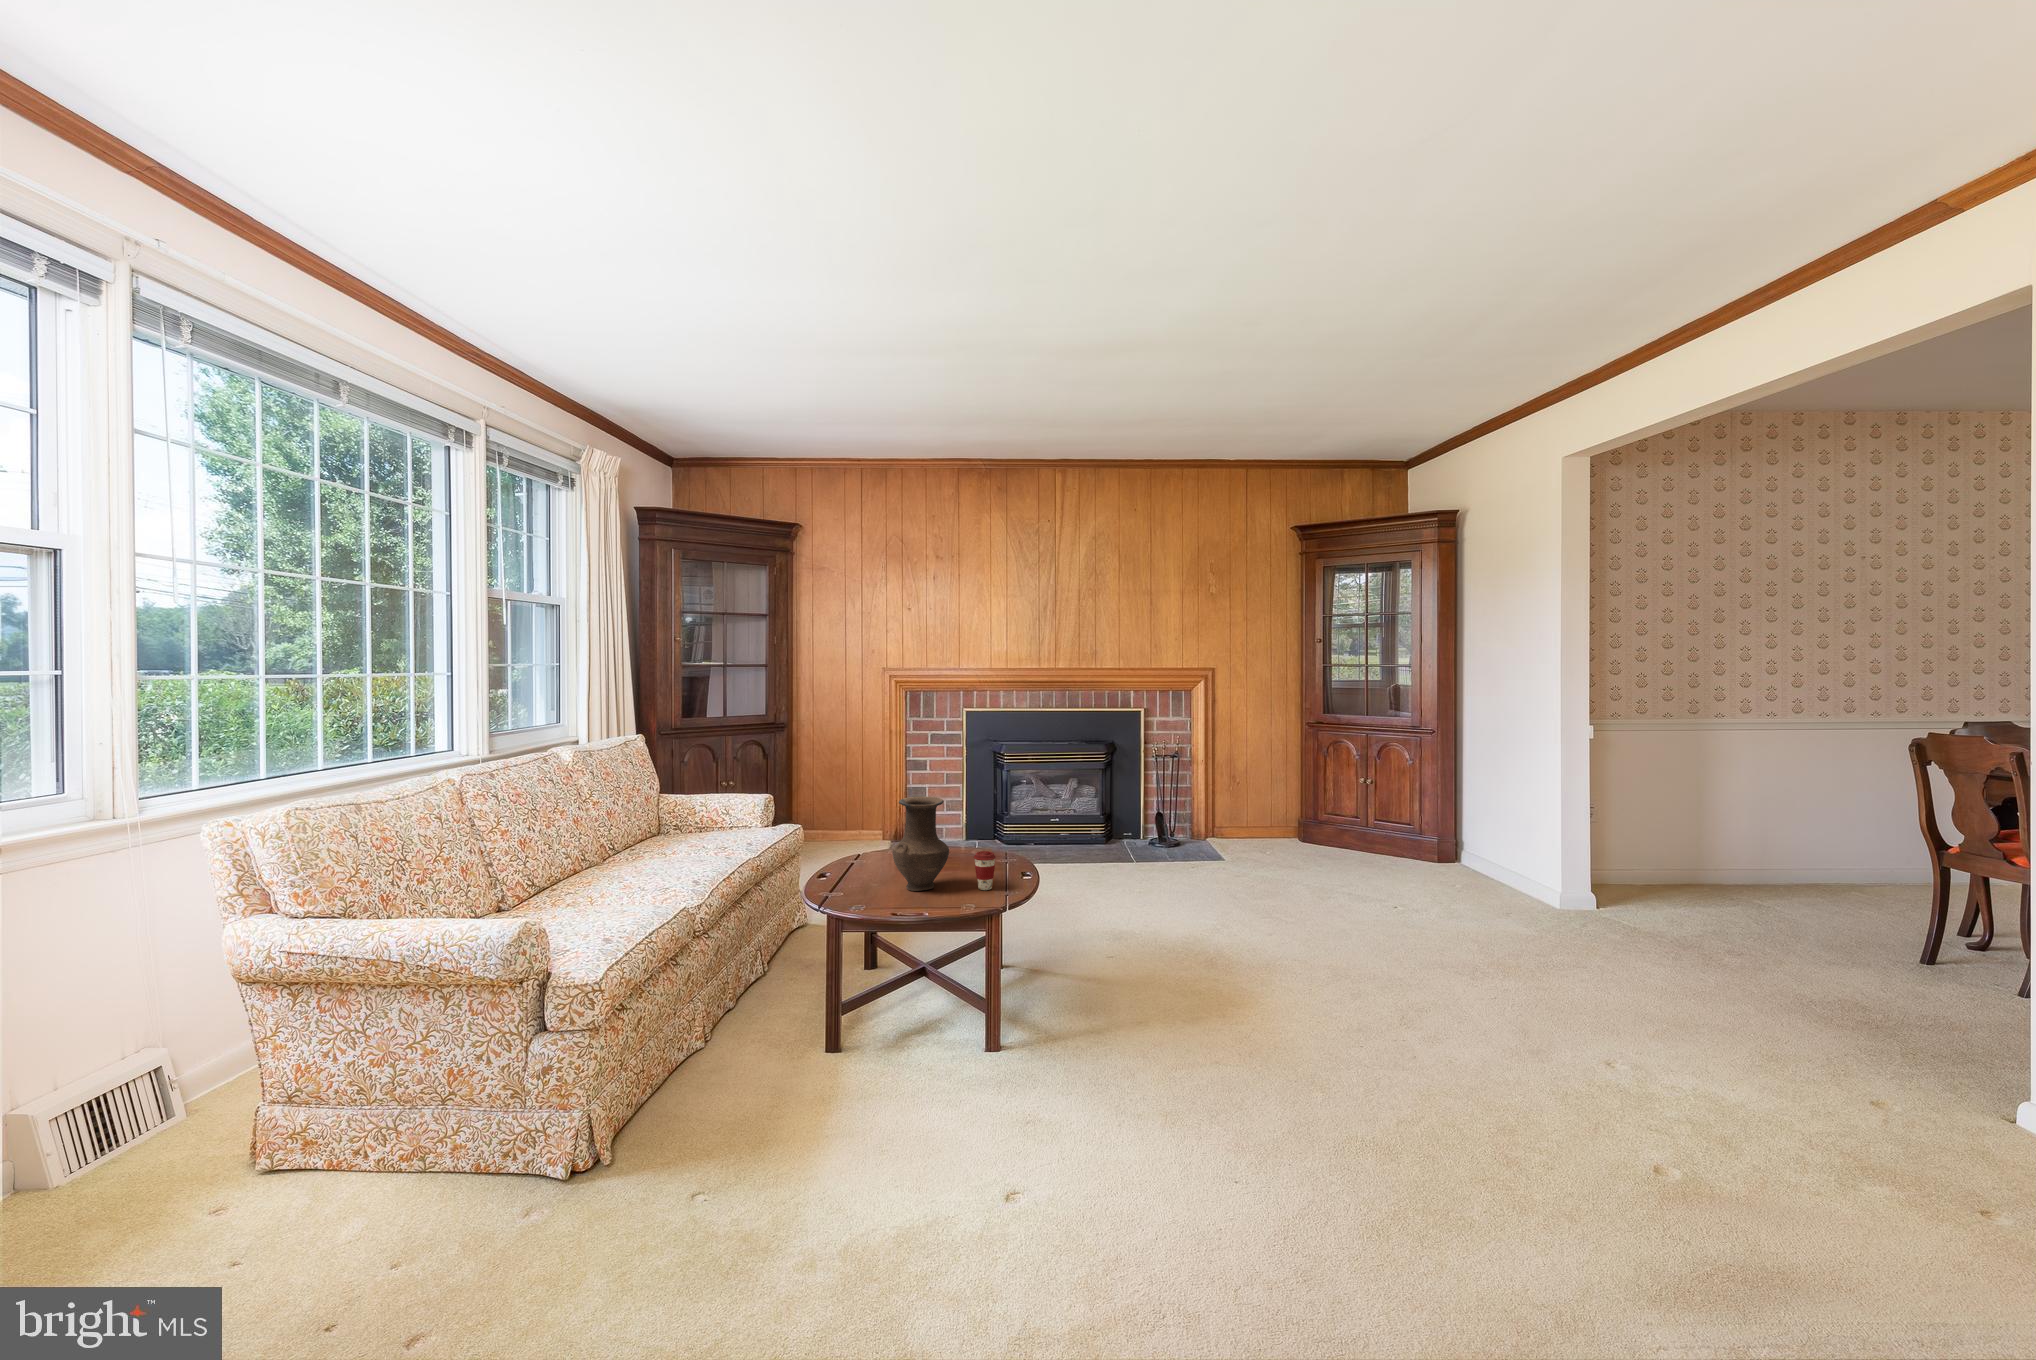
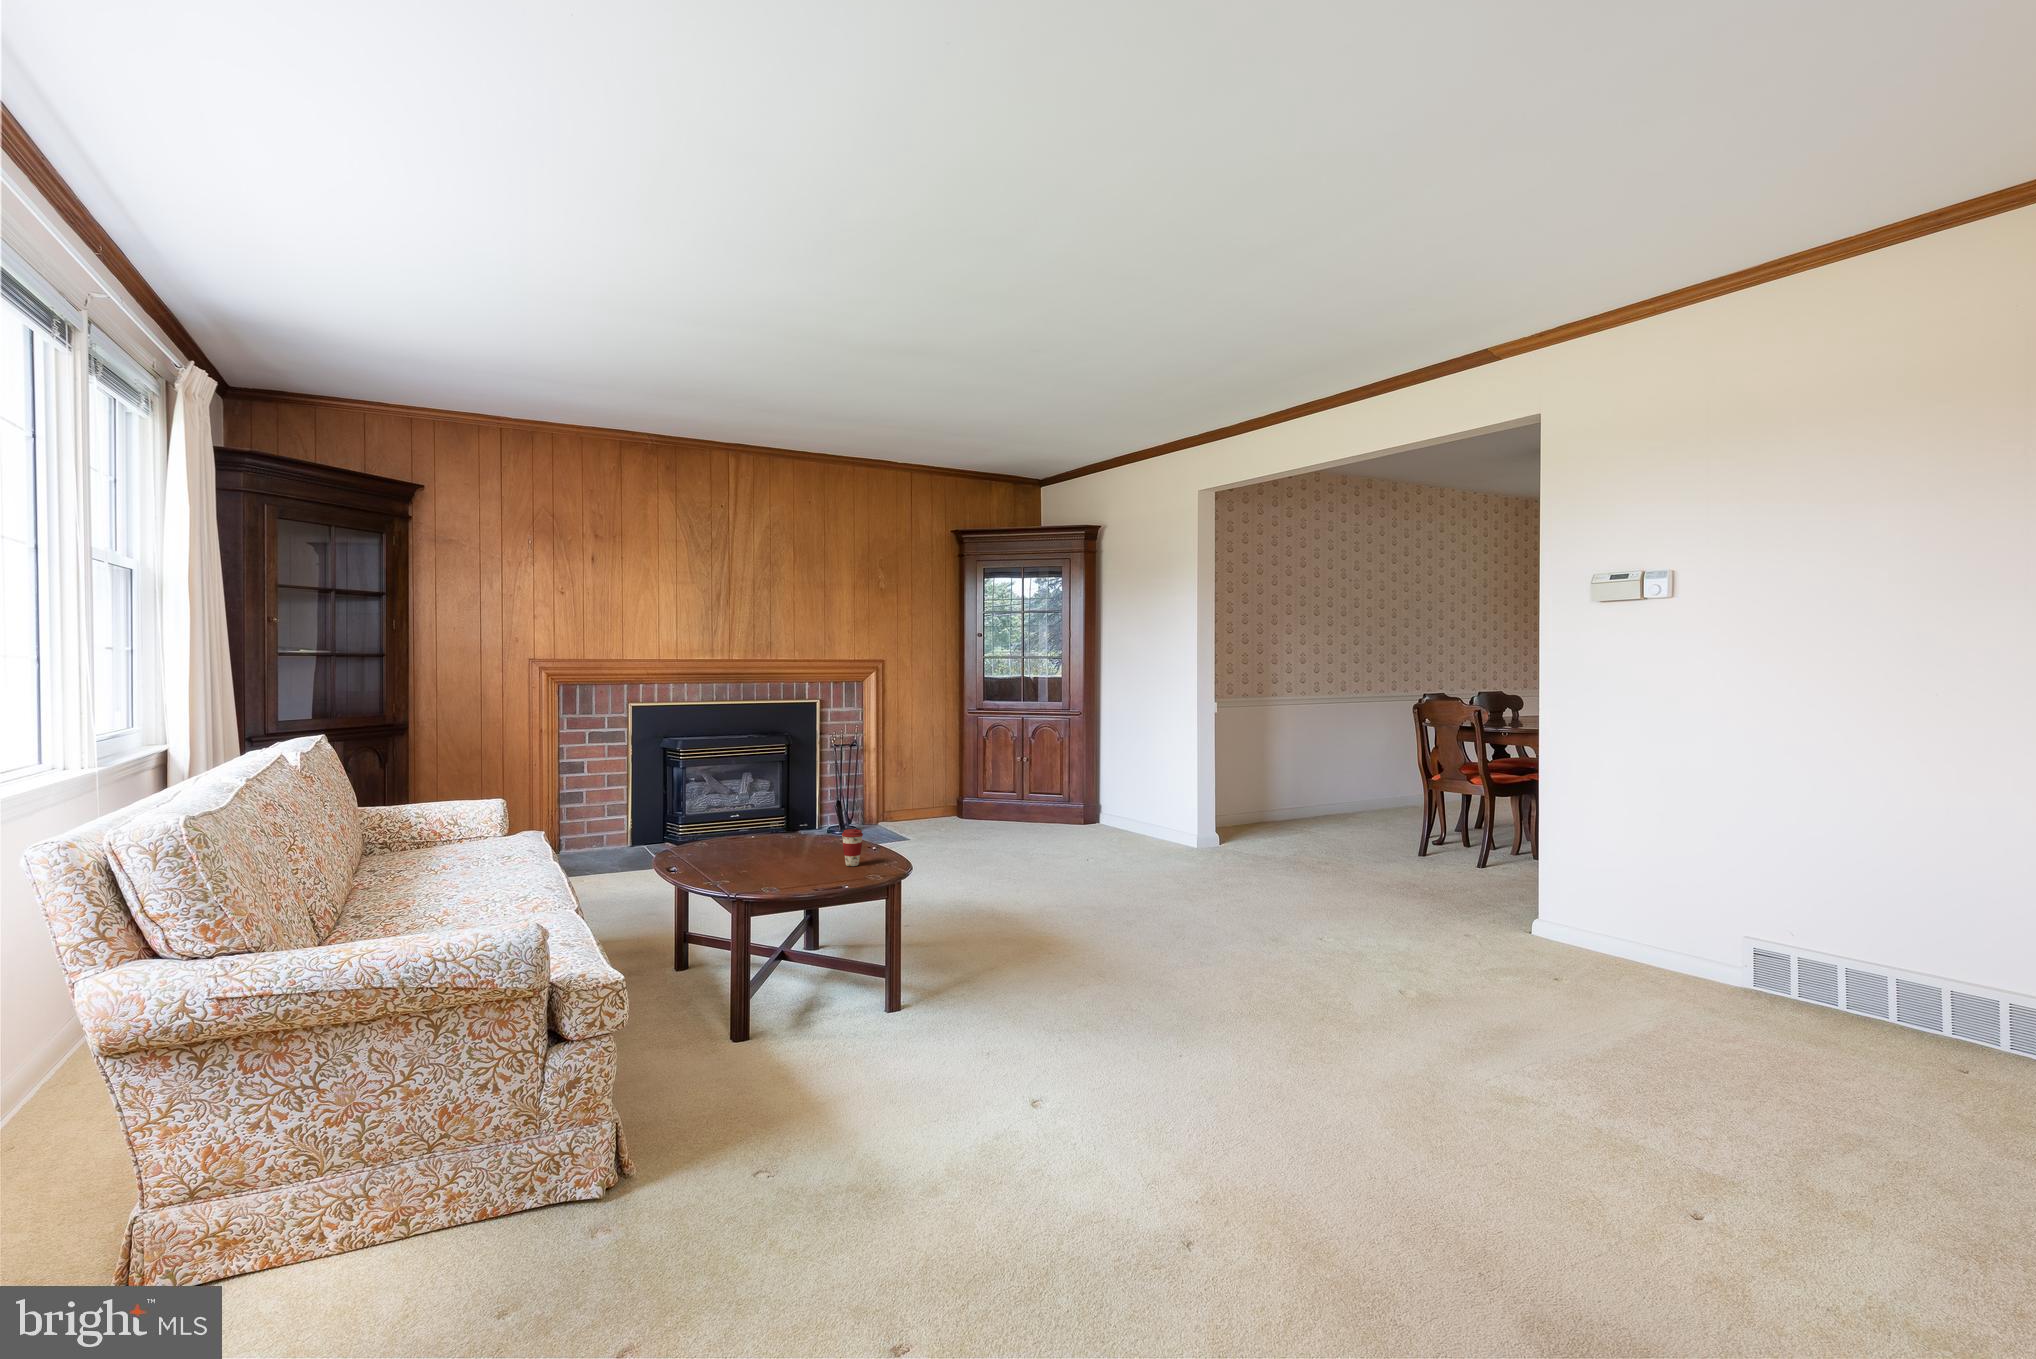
vase: present [892,797,949,891] -> none [756,781,815,875]

